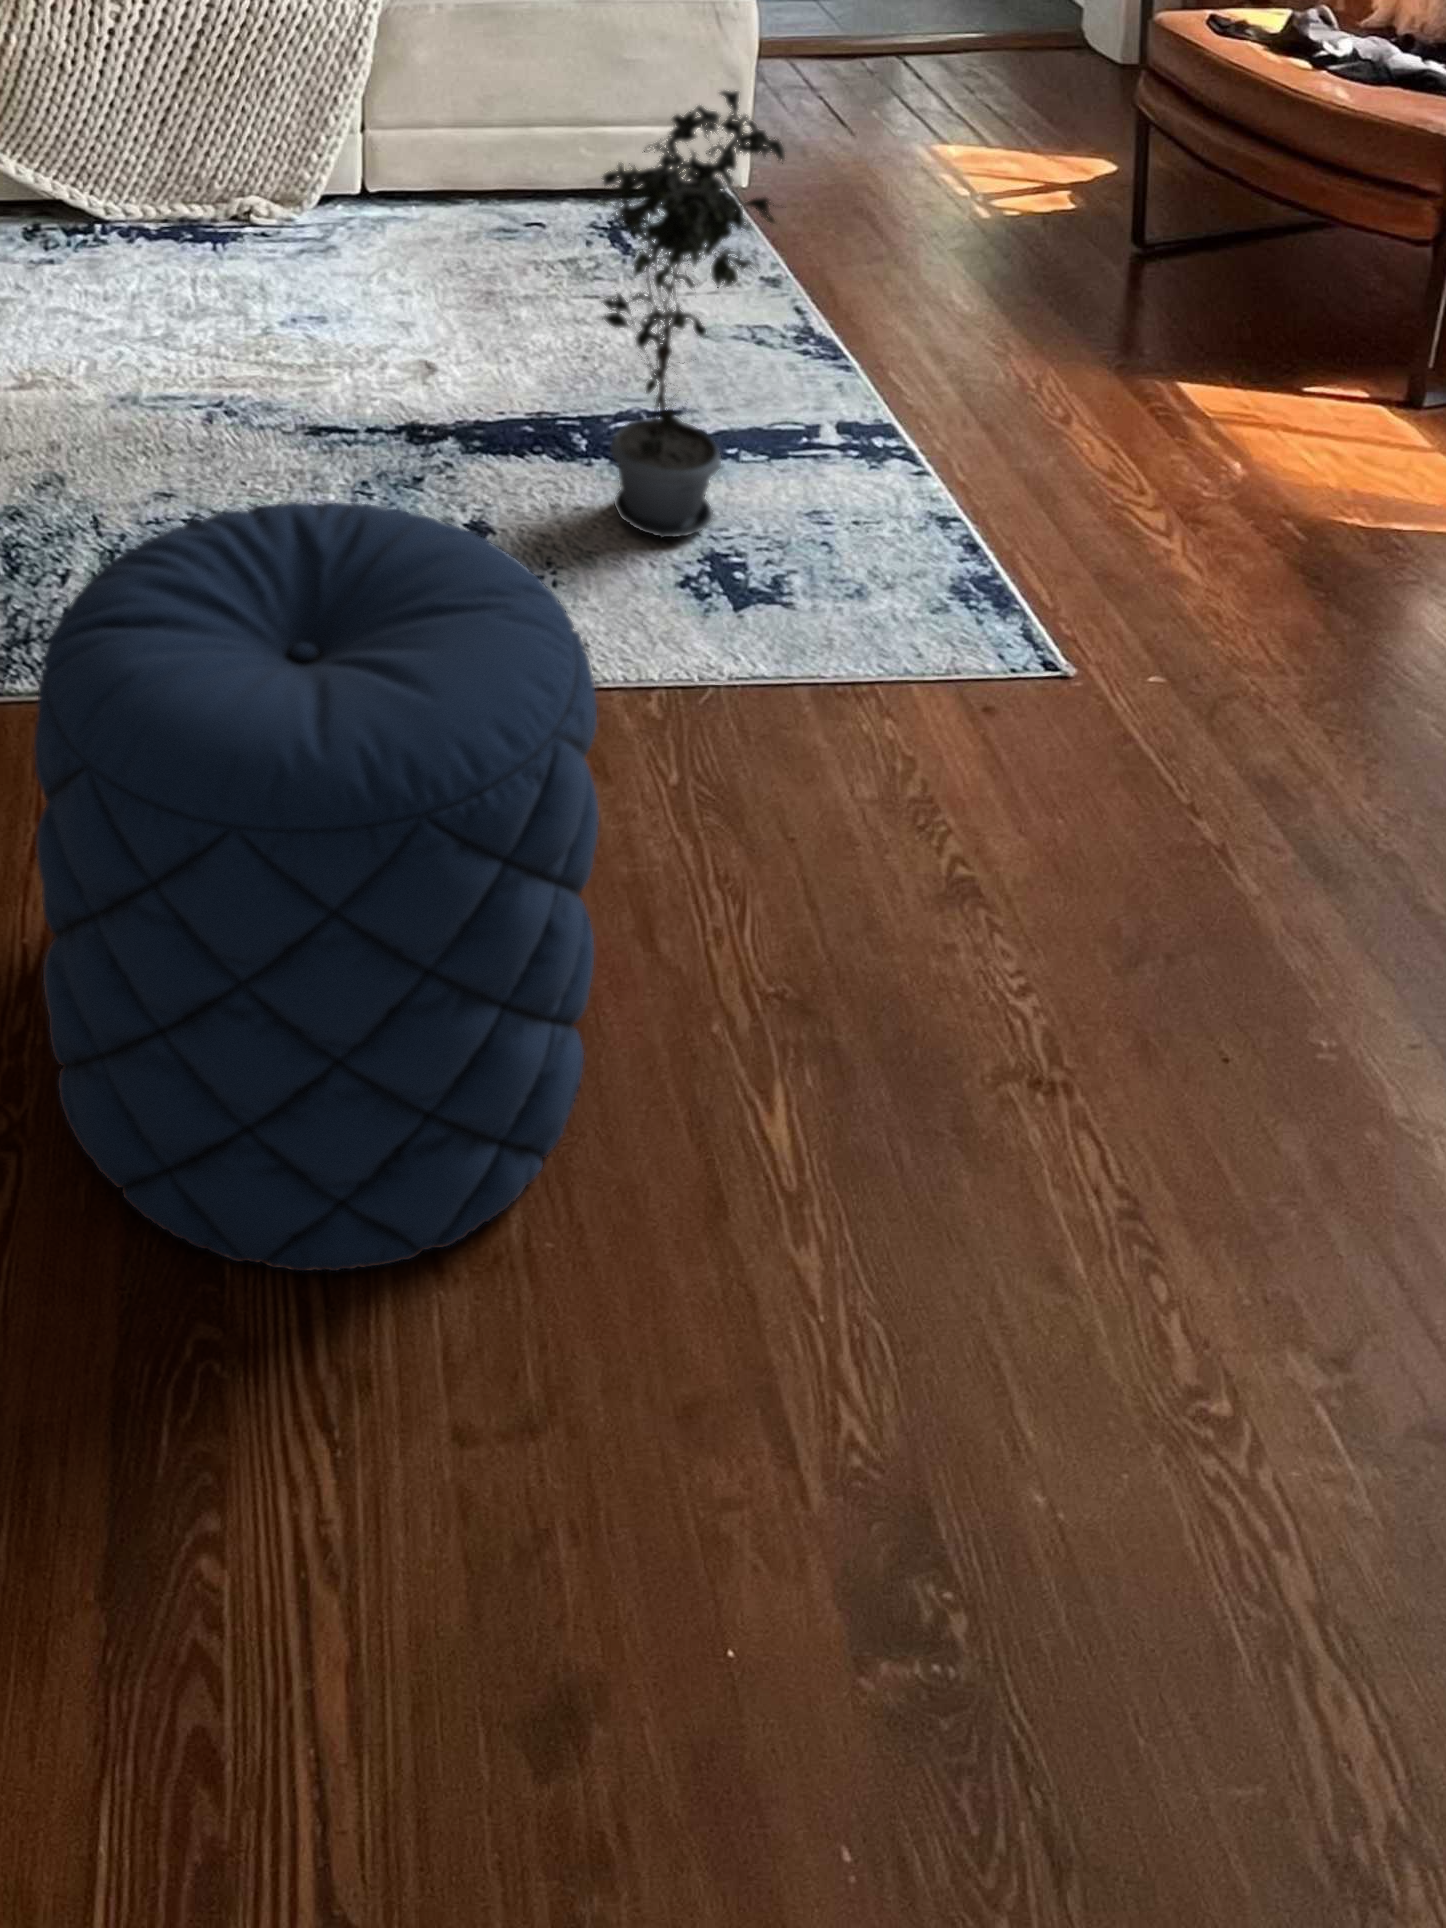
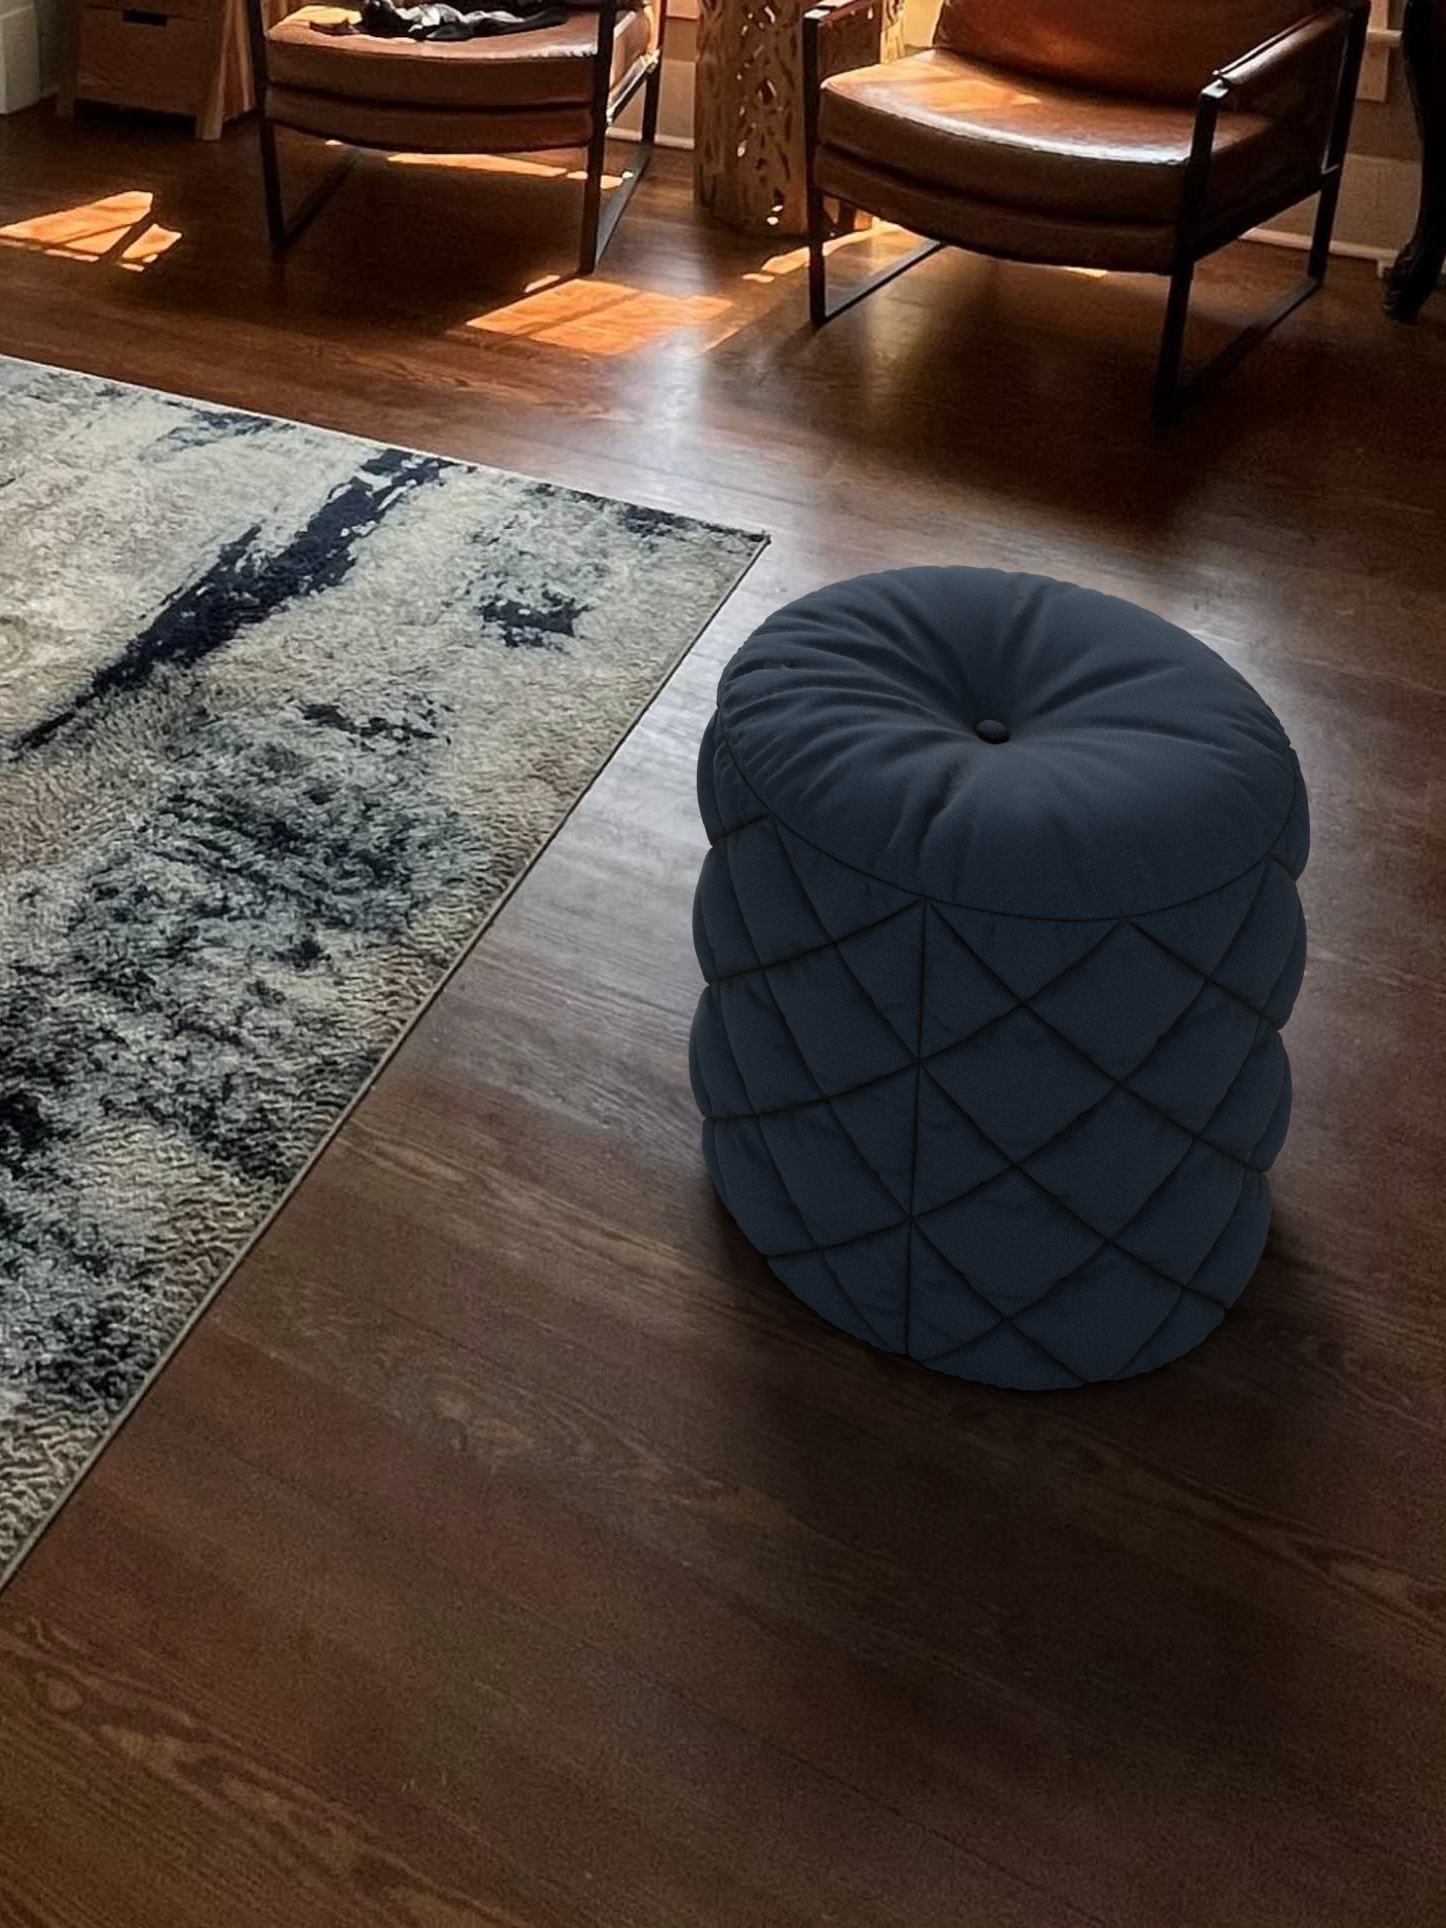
potted plant: present [589,91,785,537] -> none [300,151,551,632]

